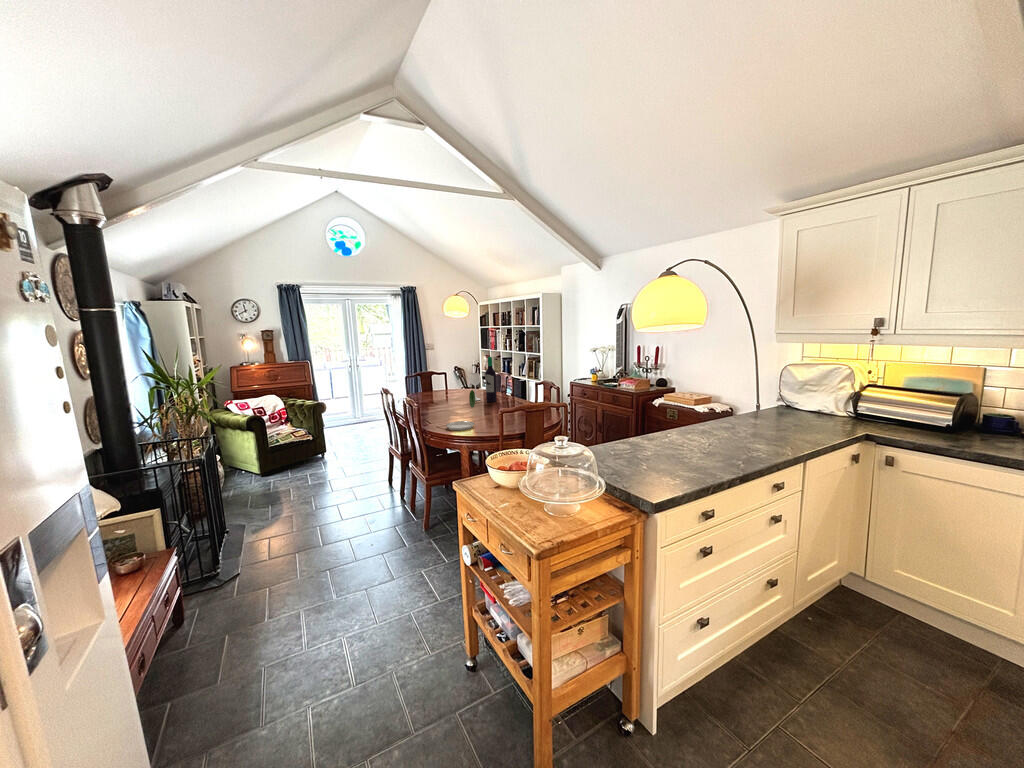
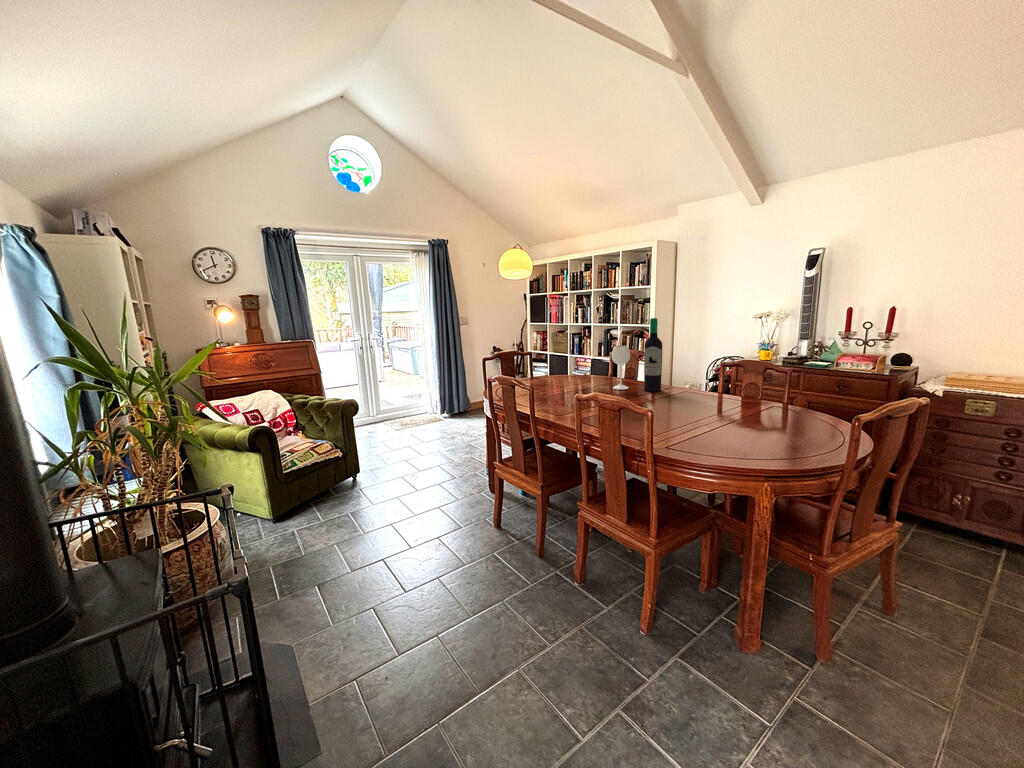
plate: present [446,390,475,430] -> none [683,368,745,450]

